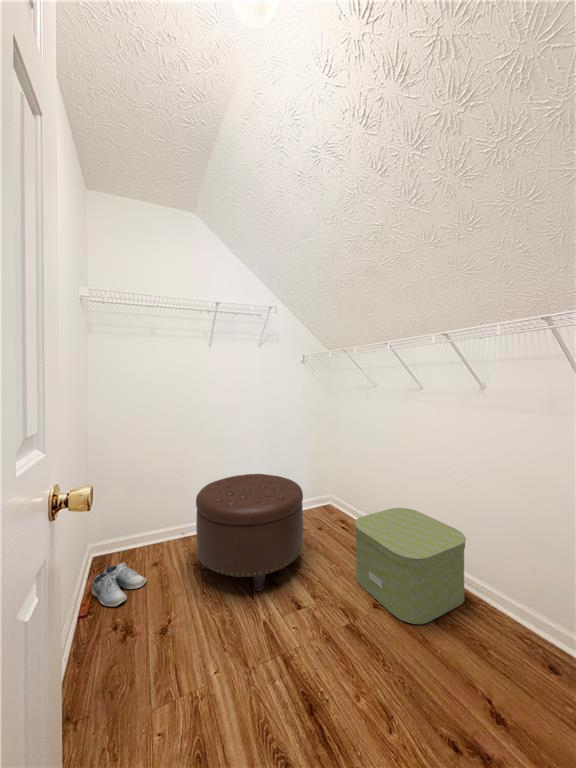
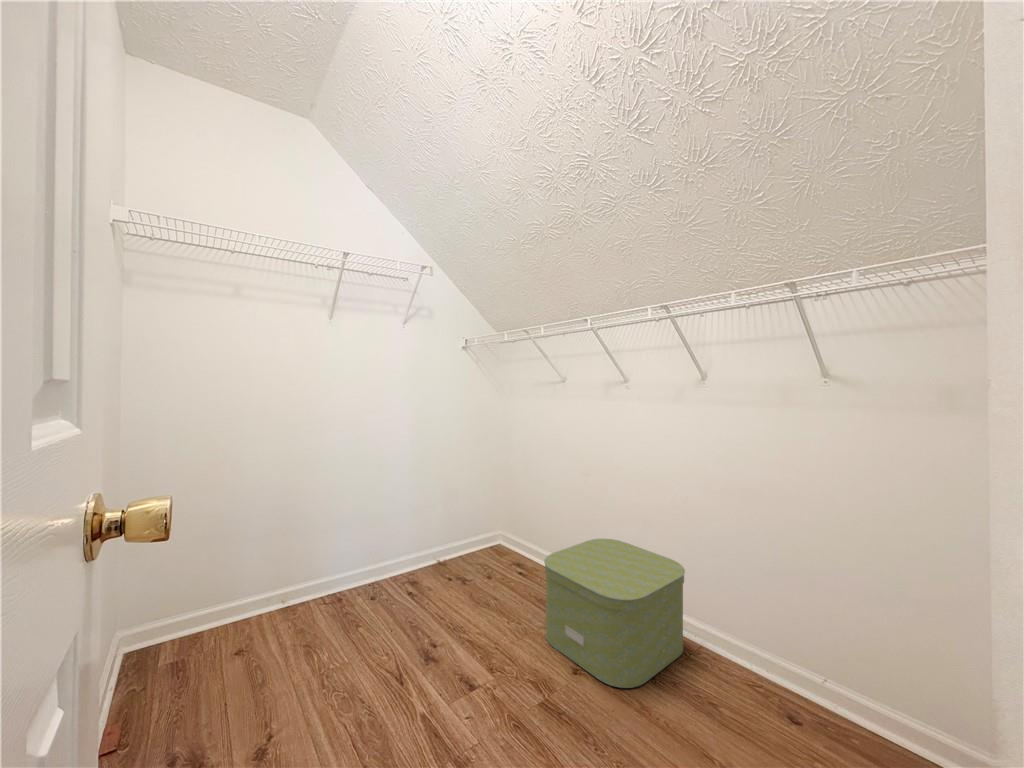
ottoman: present [196,474,303,591] -> none [310,504,472,672]
shoe: present [92,562,147,606] -> none [122,655,225,729]

